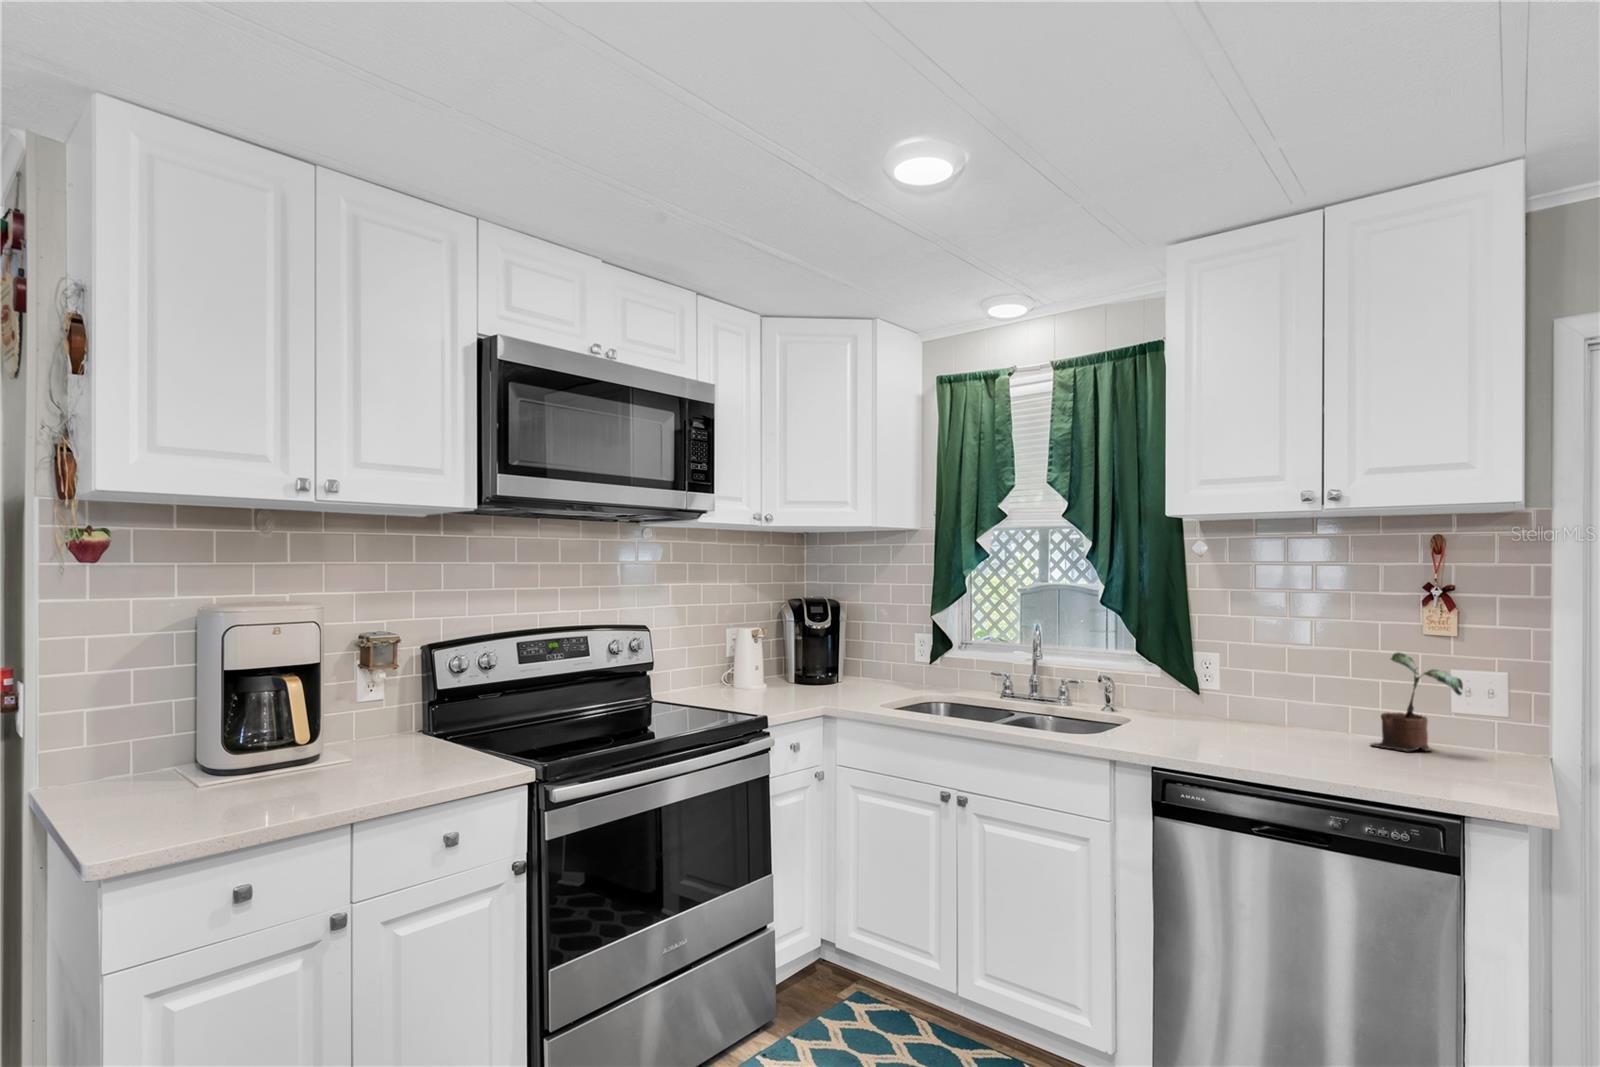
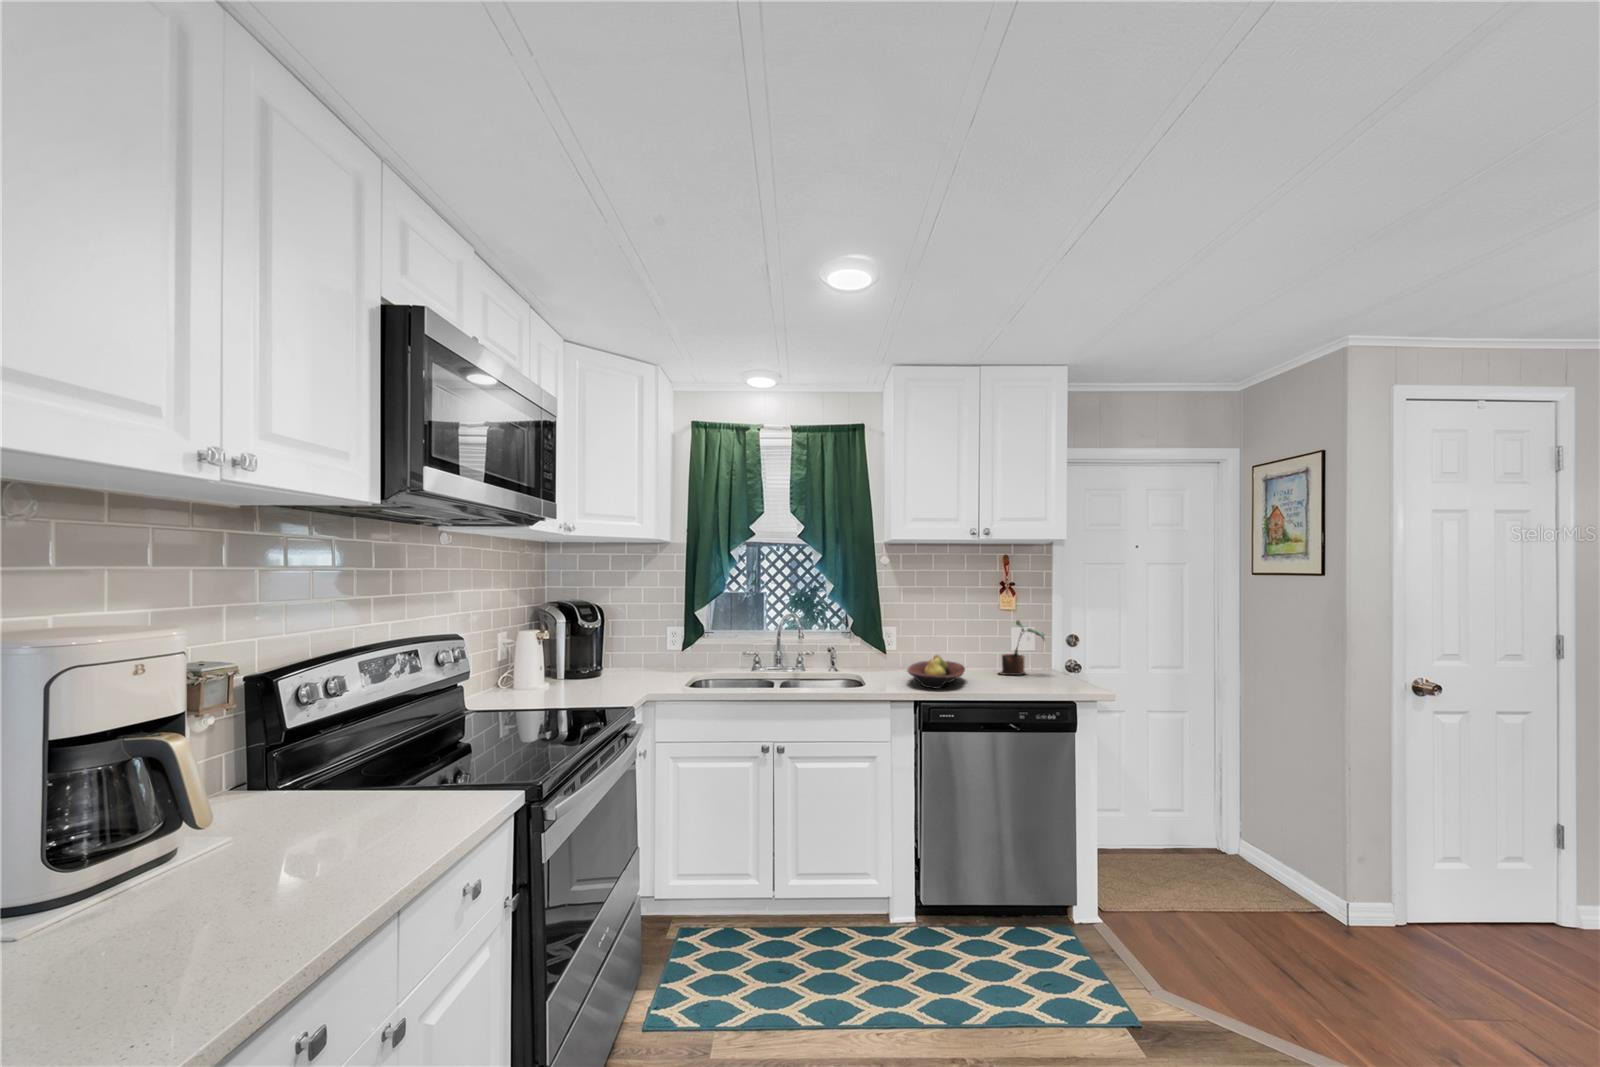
fruit bowl: none [1153,699,1279,749] -> present [907,655,965,689]

